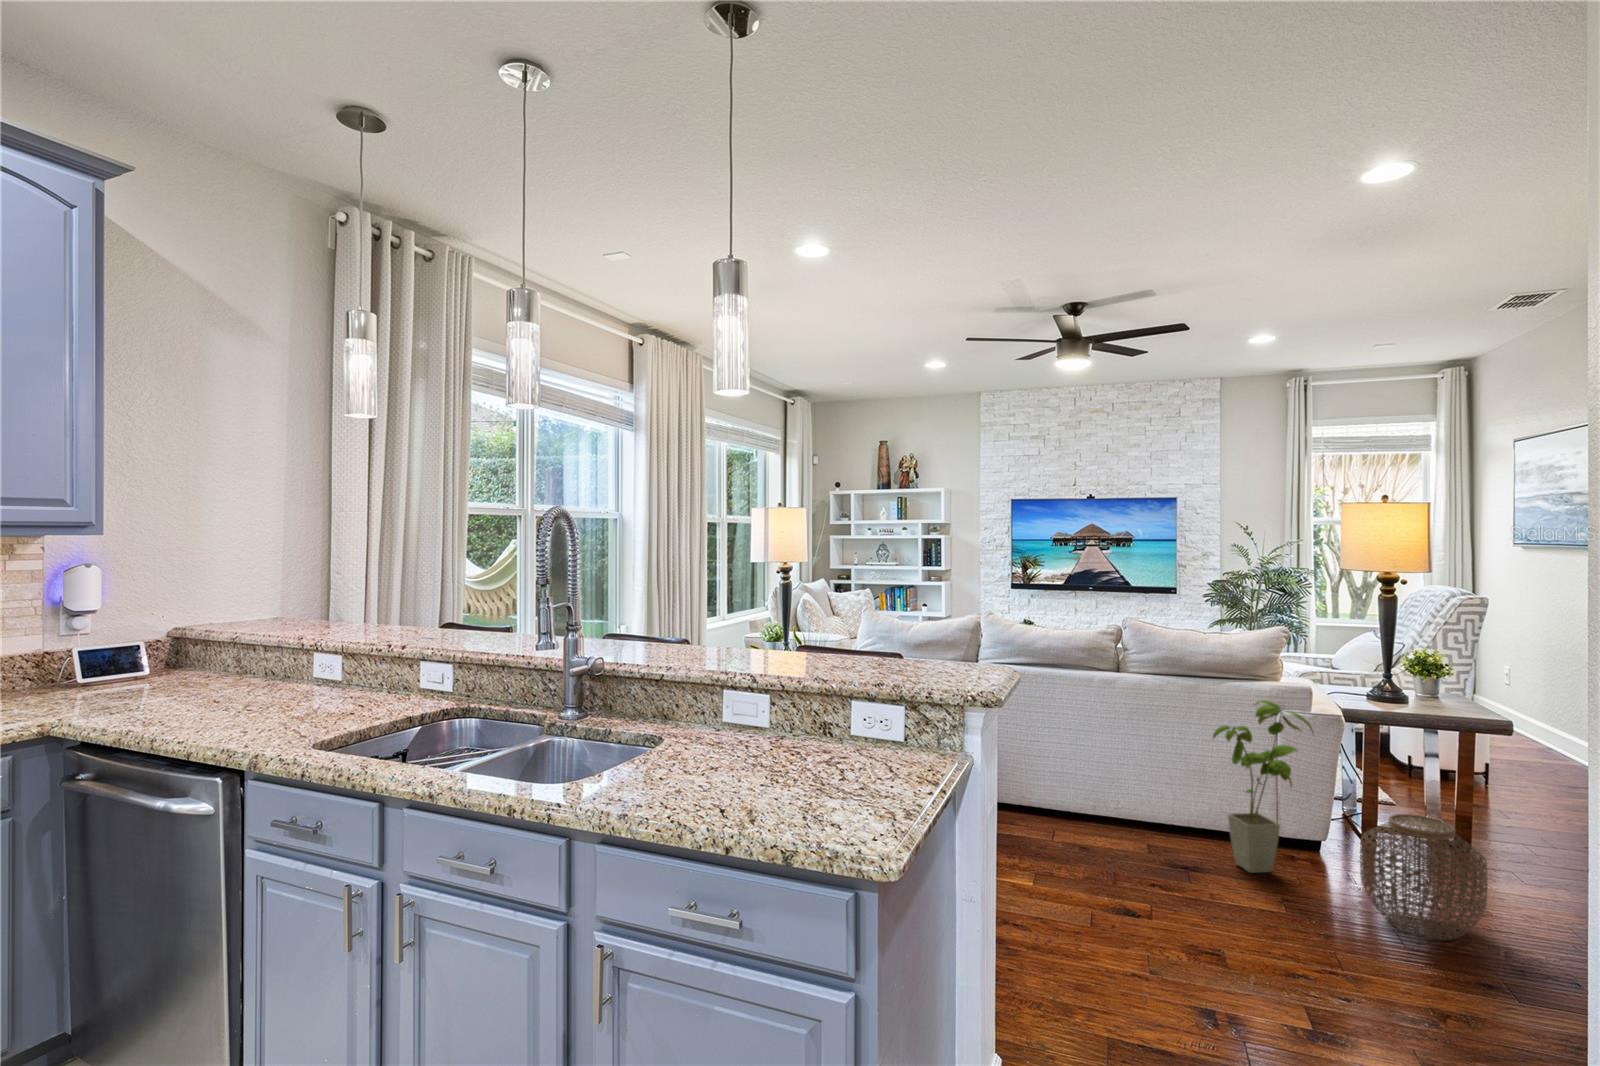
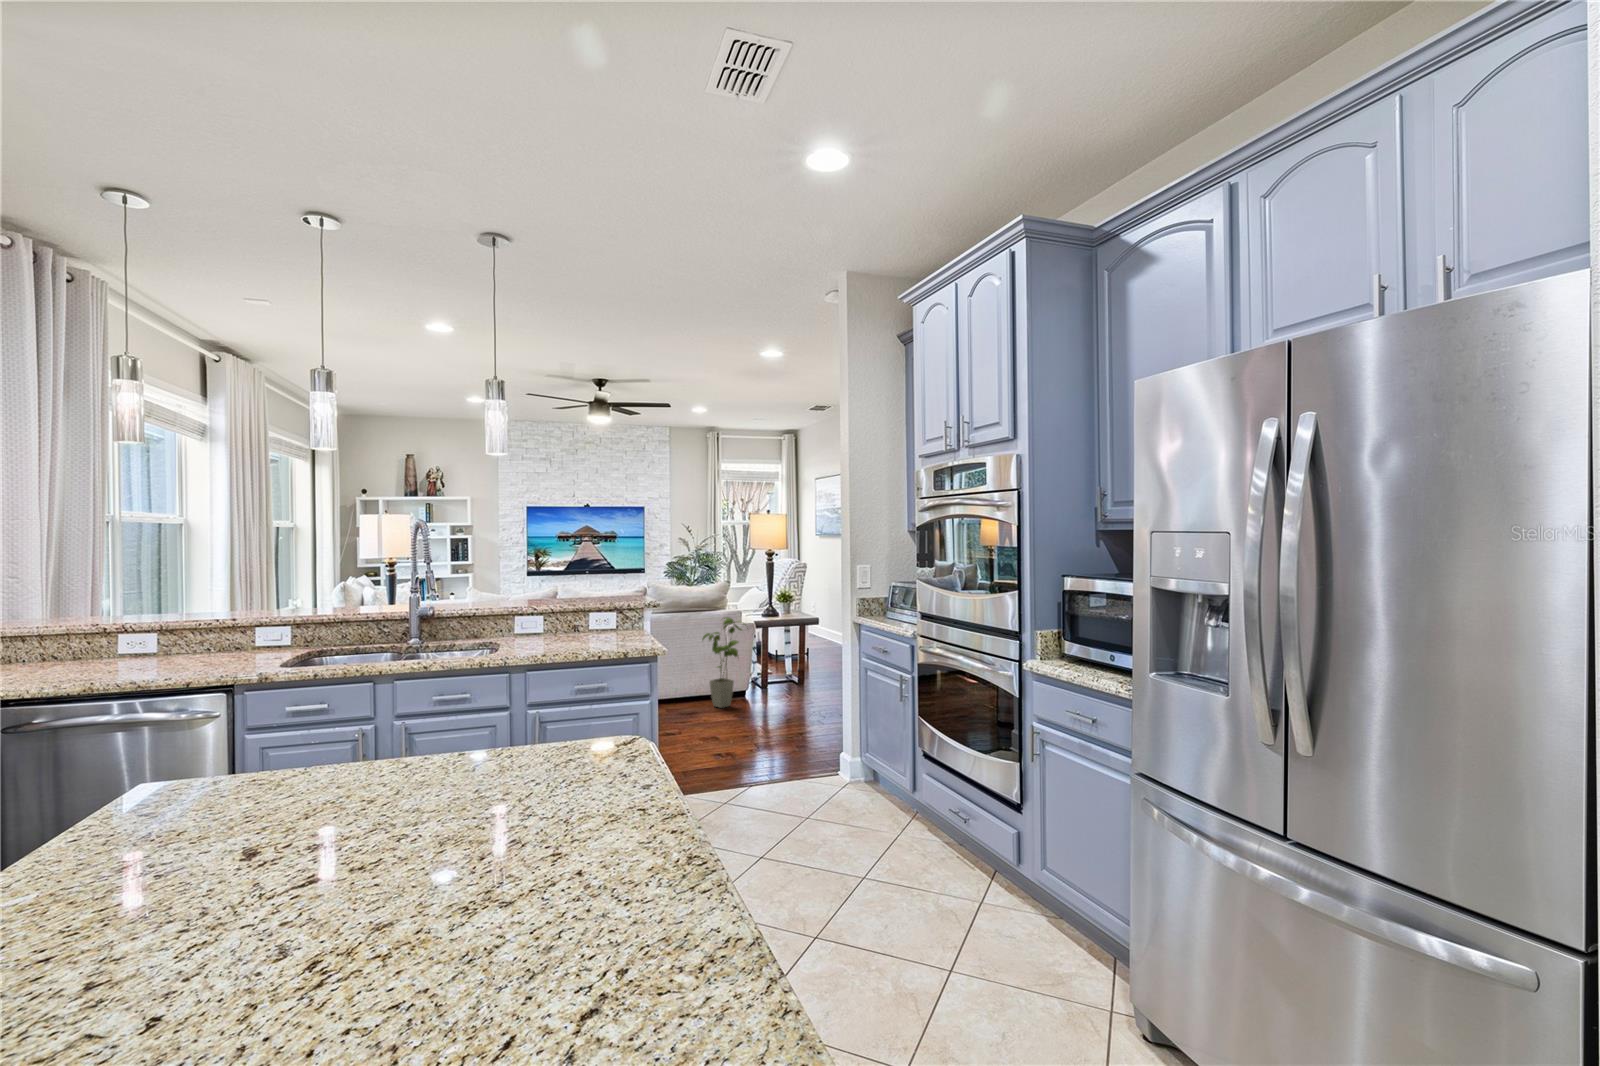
woven basket: present [1360,814,1487,940] -> none [770,660,816,714]

